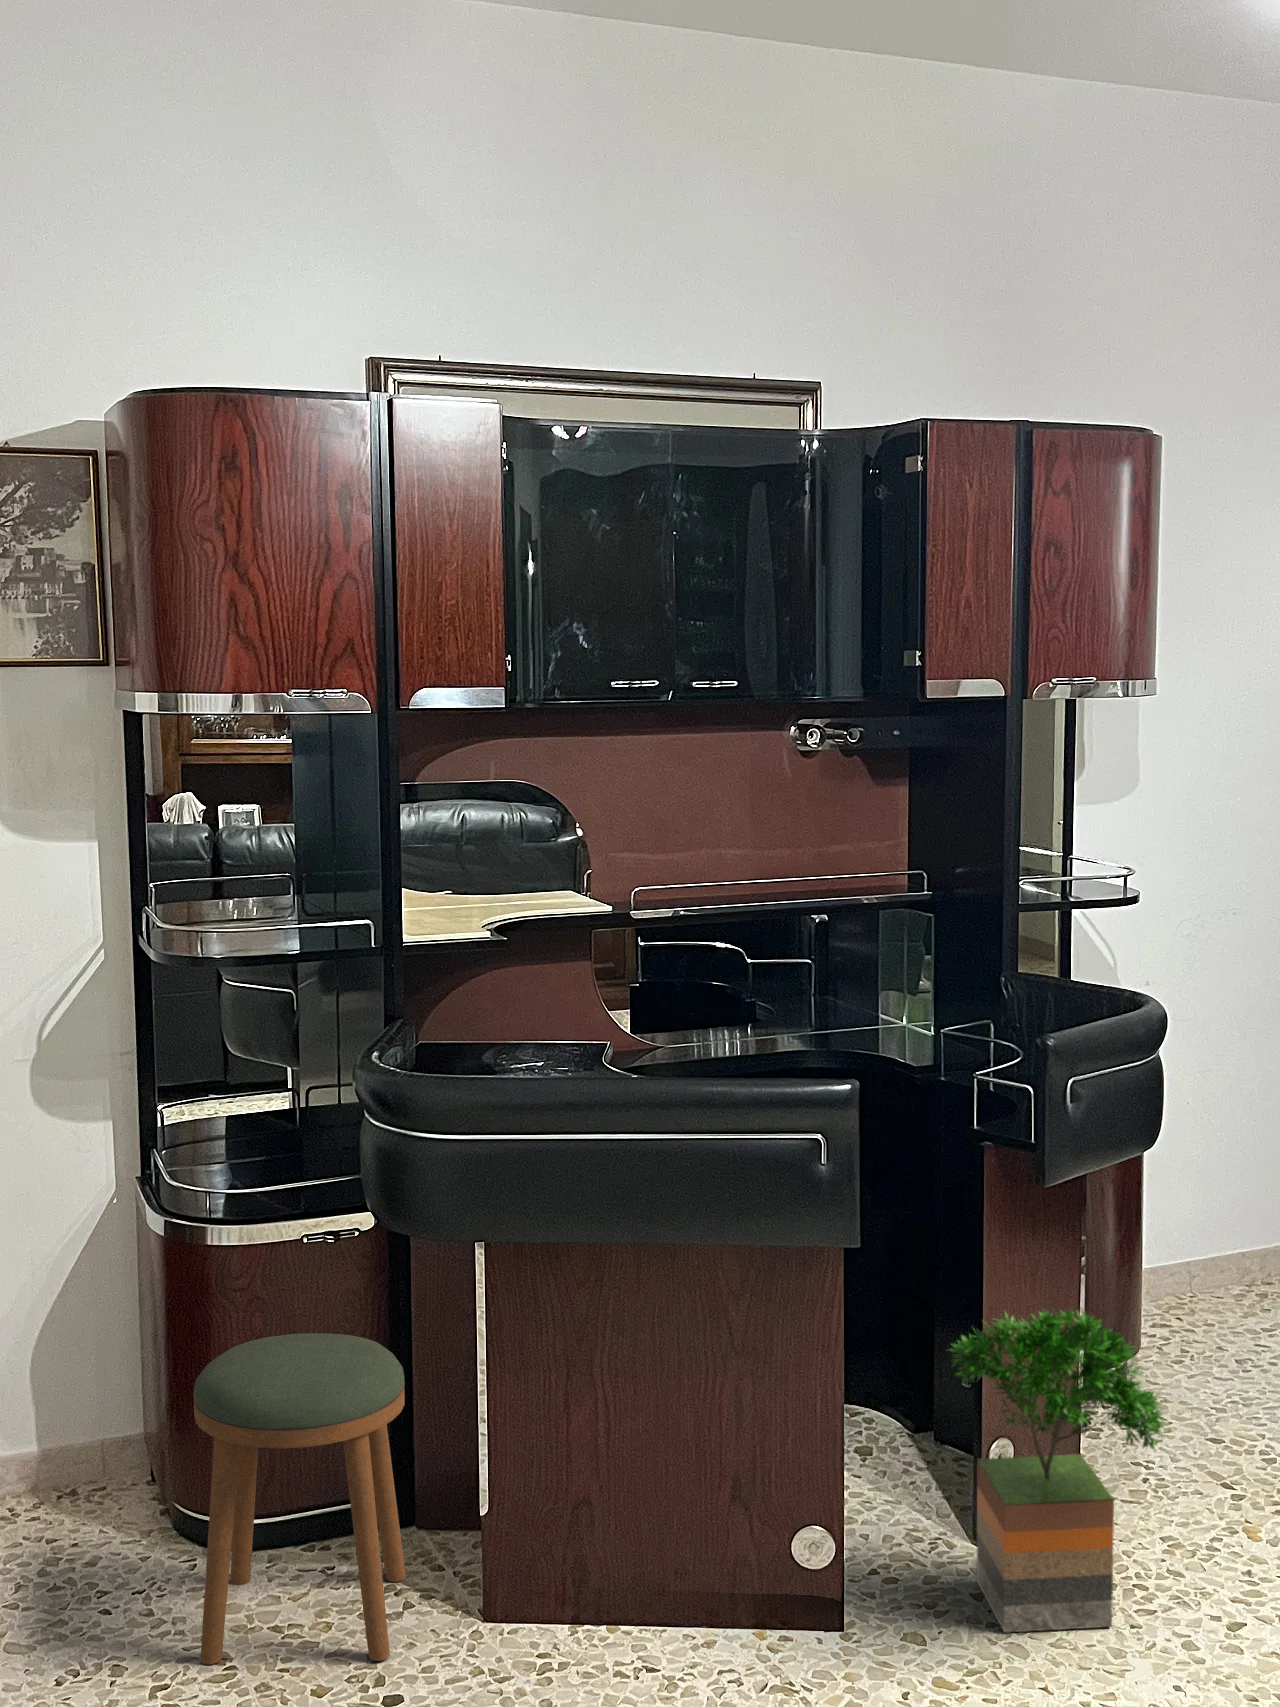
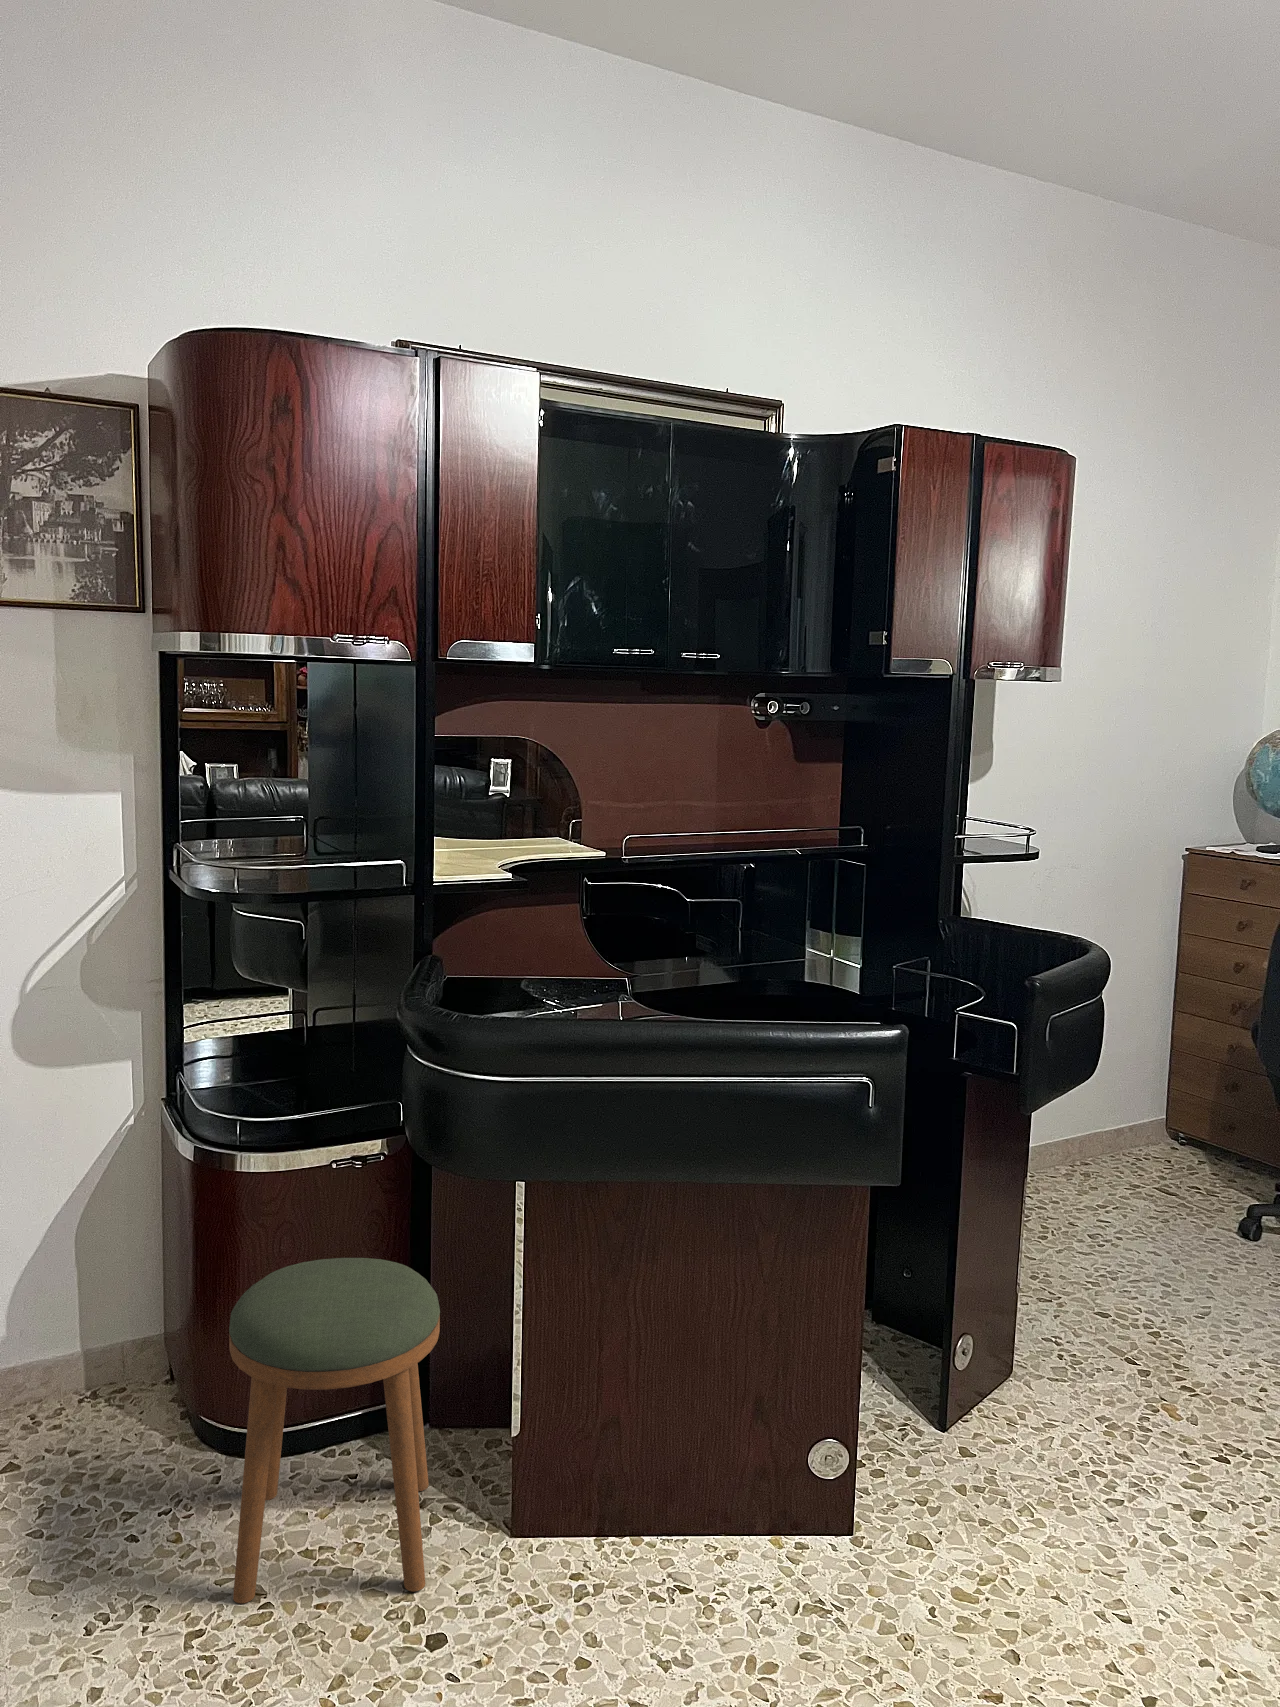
potted tree: present [949,1308,1164,1632] -> none [940,1222,1157,1530]

